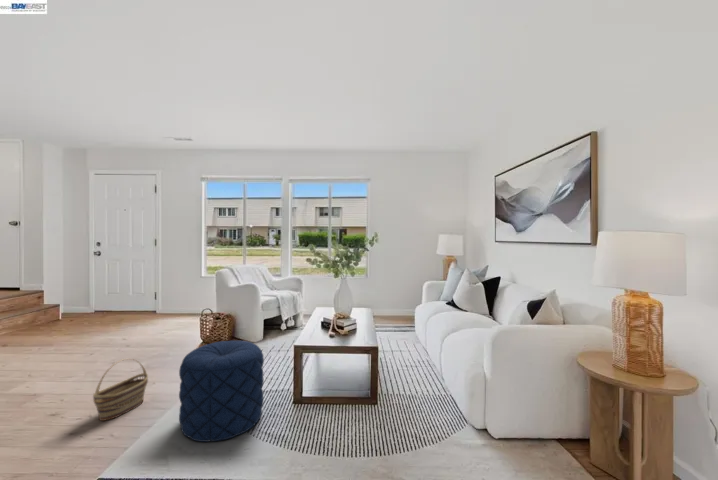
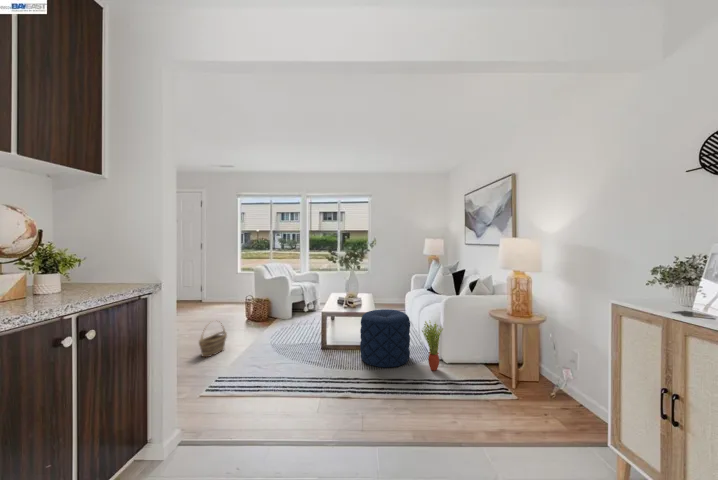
pouf: present [179,340,264,442] -> present [360,309,410,367]
potted plant: none [454,371,493,458] -> present [422,321,443,370]

